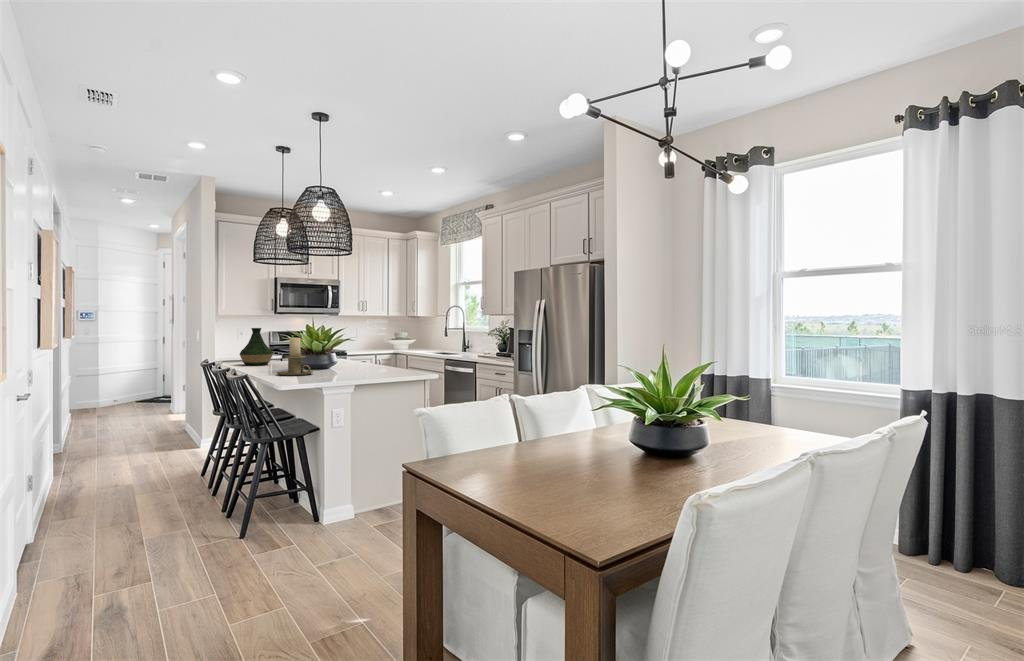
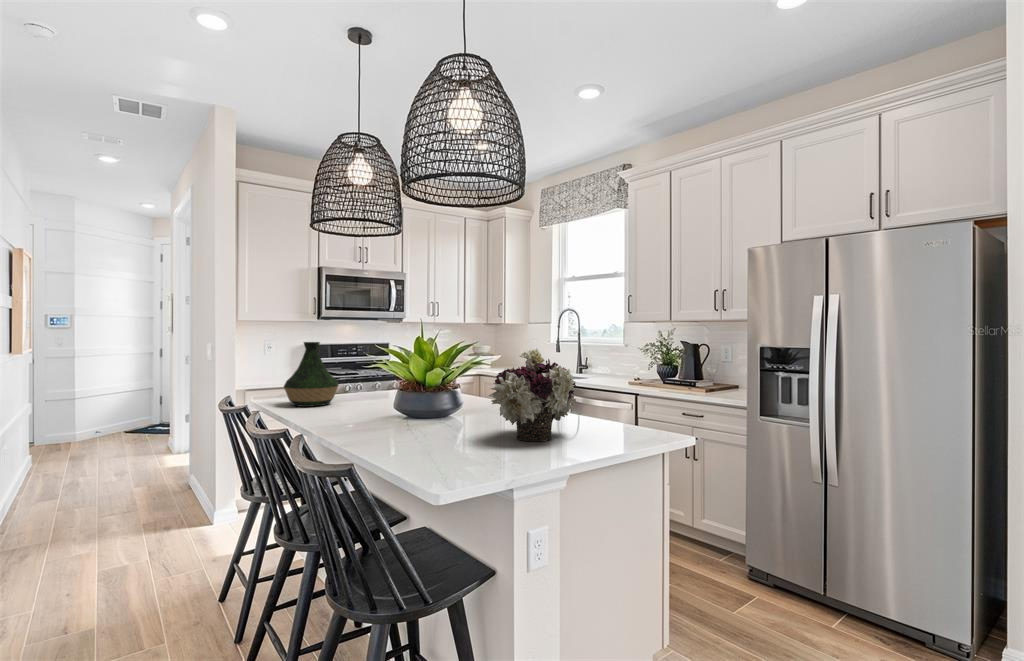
flower arrangement: none [332,330,383,376] -> present [489,348,576,442]
candle holder: present [277,338,313,376] -> none [373,363,443,441]

